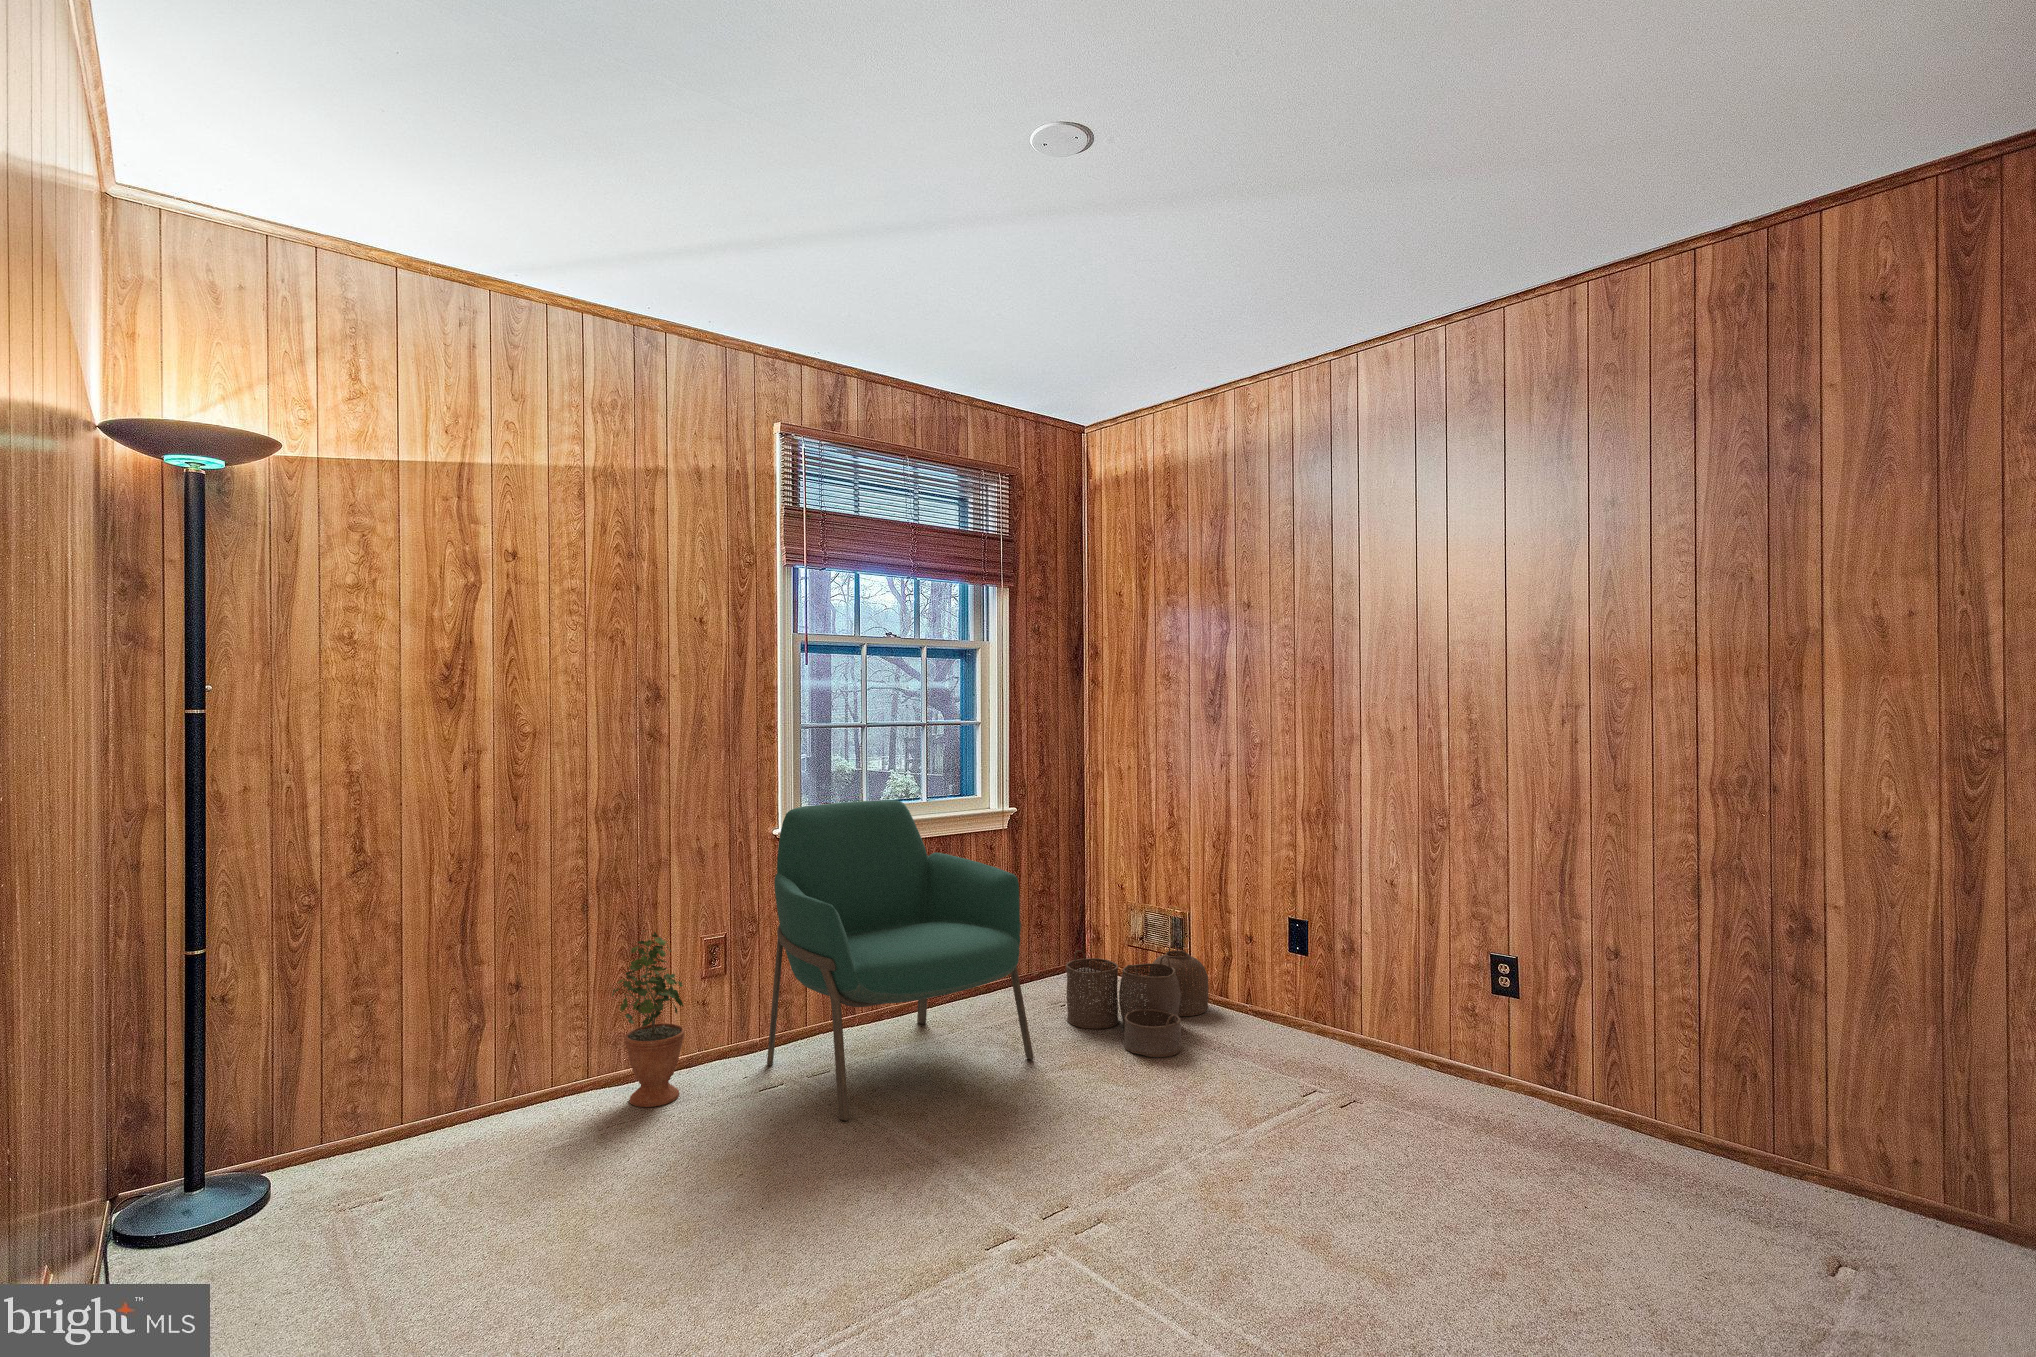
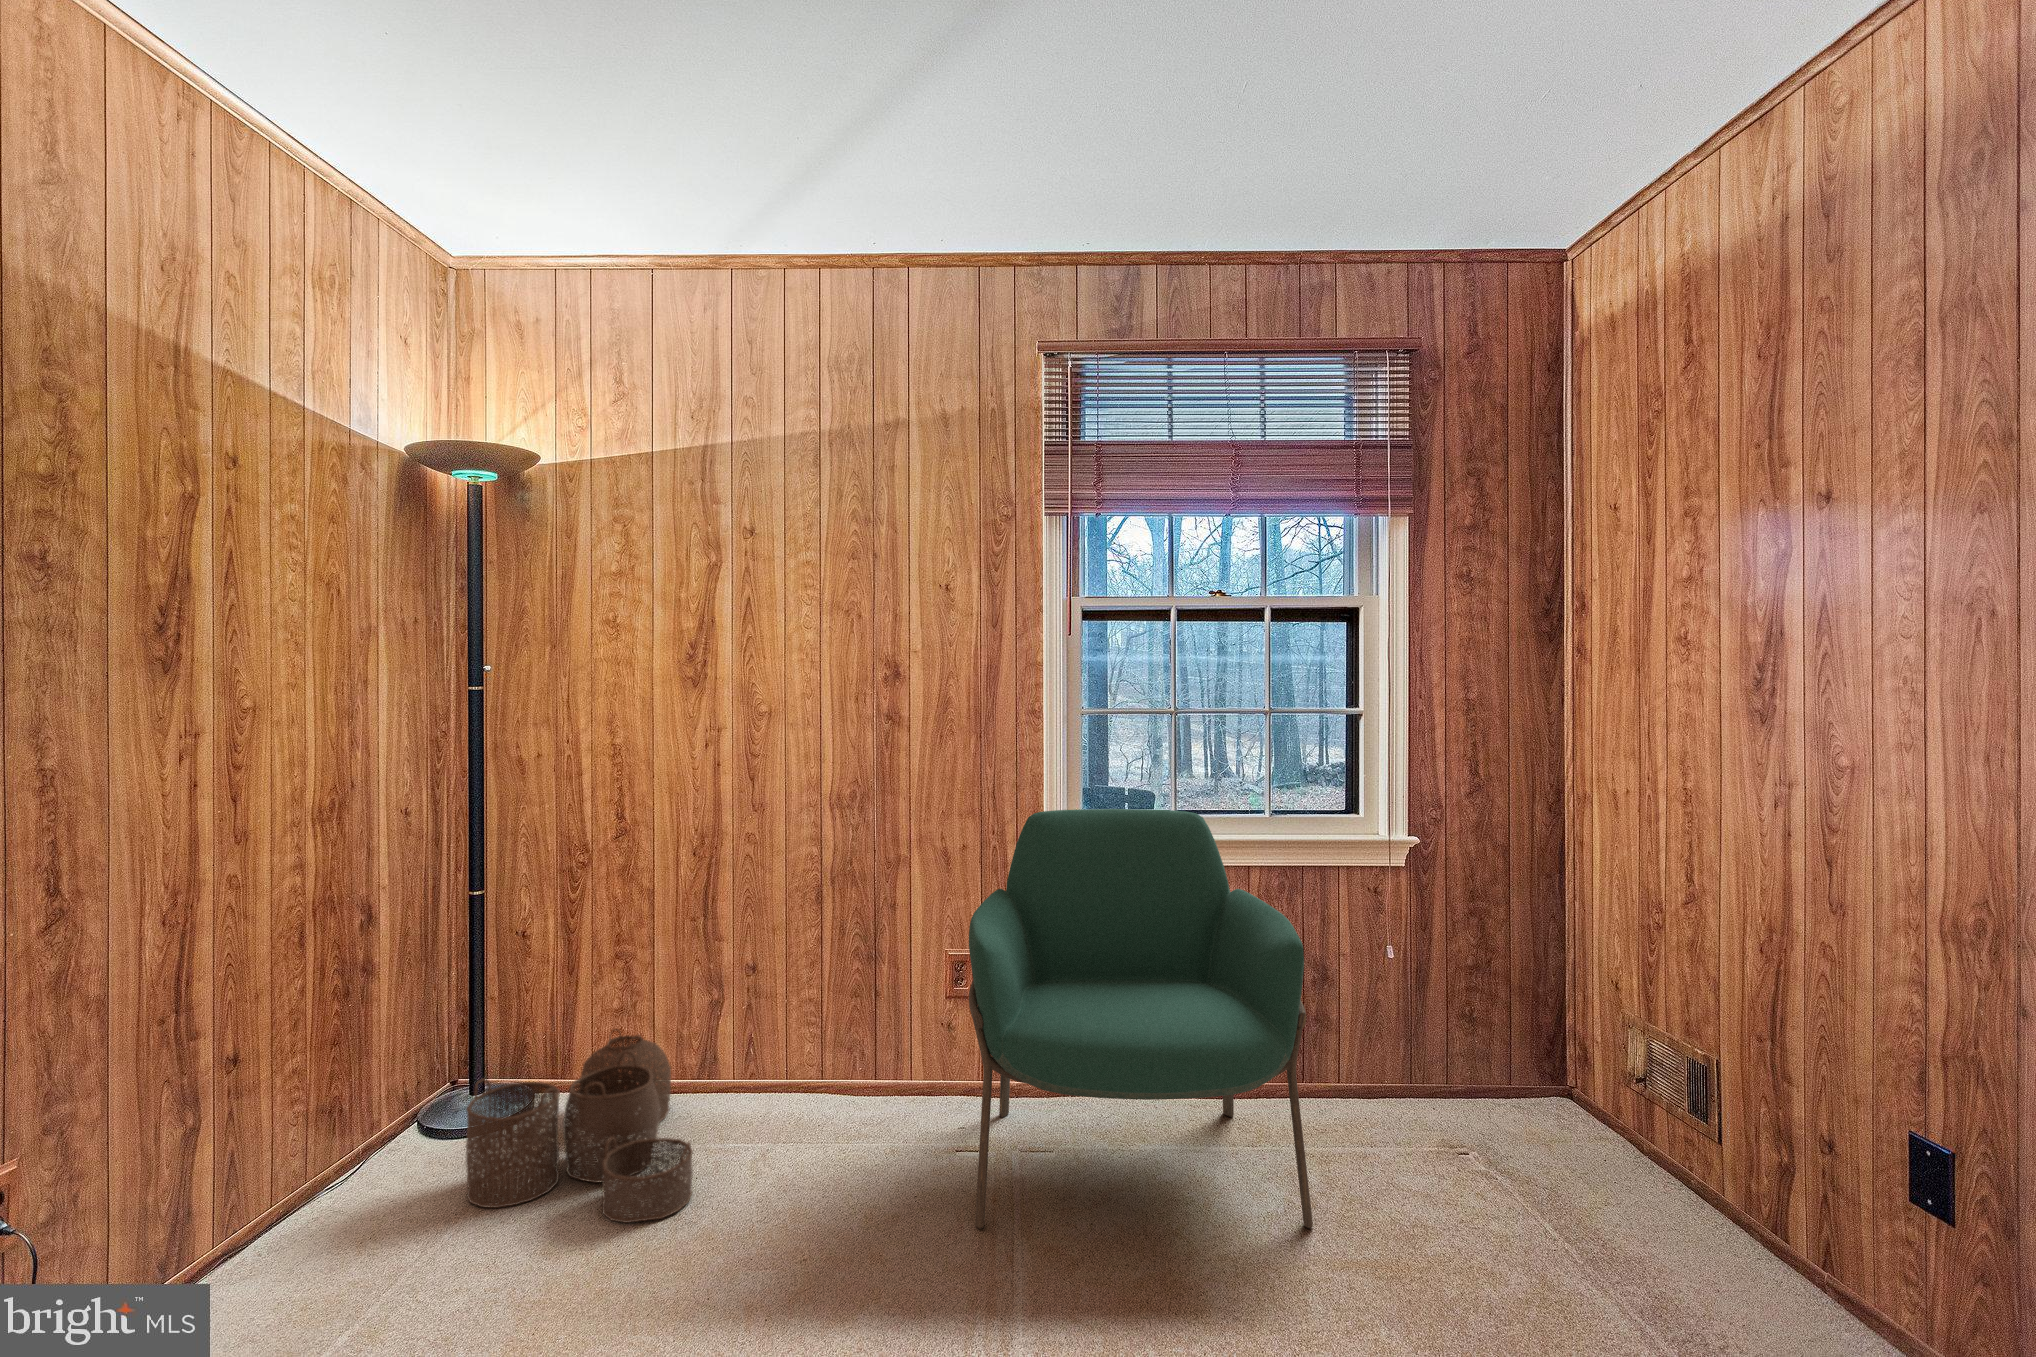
potted plant: present [612,932,685,1107] -> none [815,931,894,1130]
woven basket: present [1066,945,1209,1057] -> present [466,1030,693,1223]

